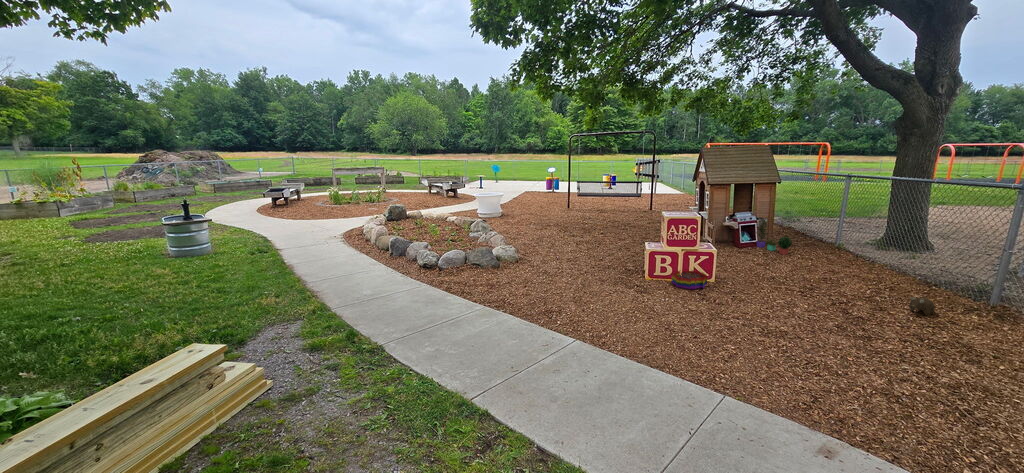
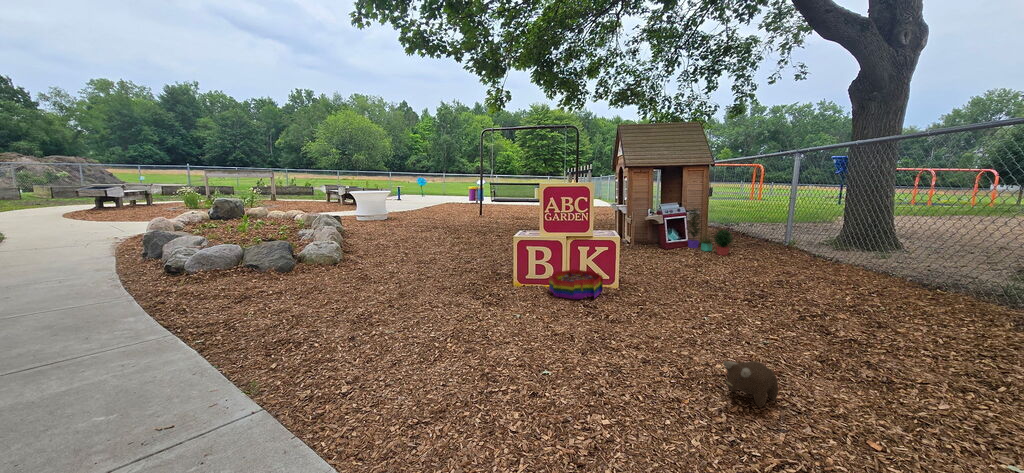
plush toy: present [909,297,935,315] -> present [723,361,778,408]

